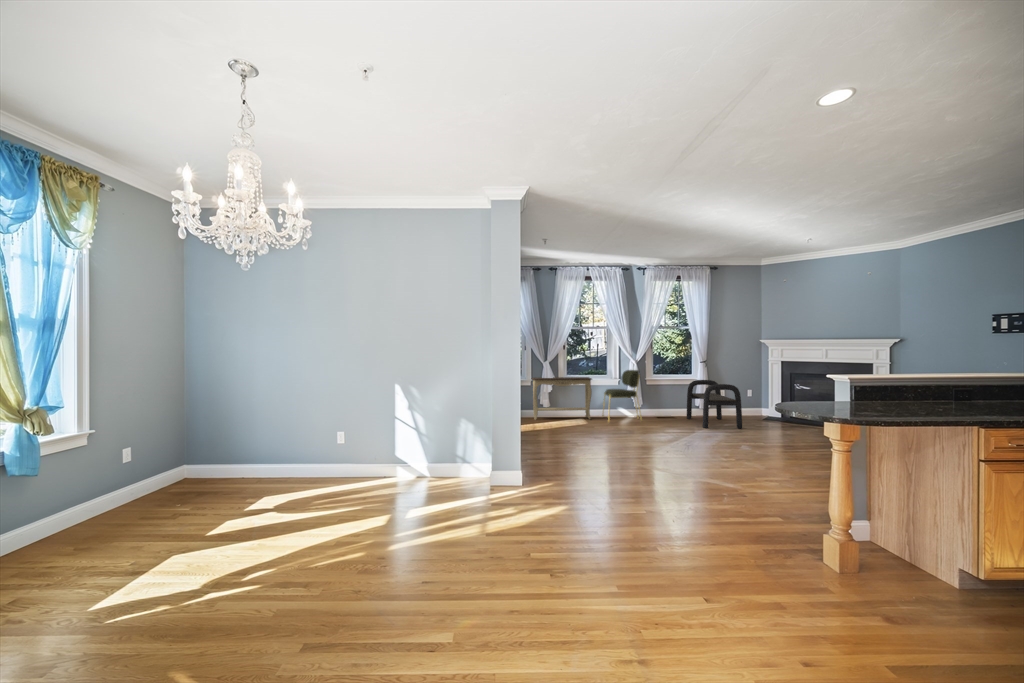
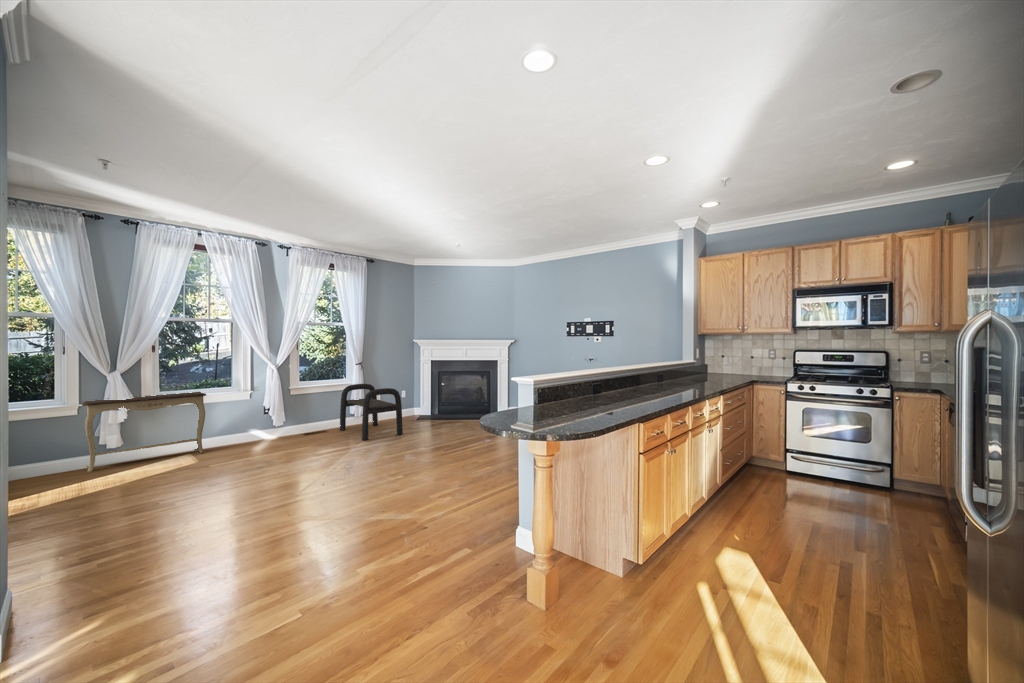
dining chair: present [604,370,642,421] -> none [223,378,285,455]

